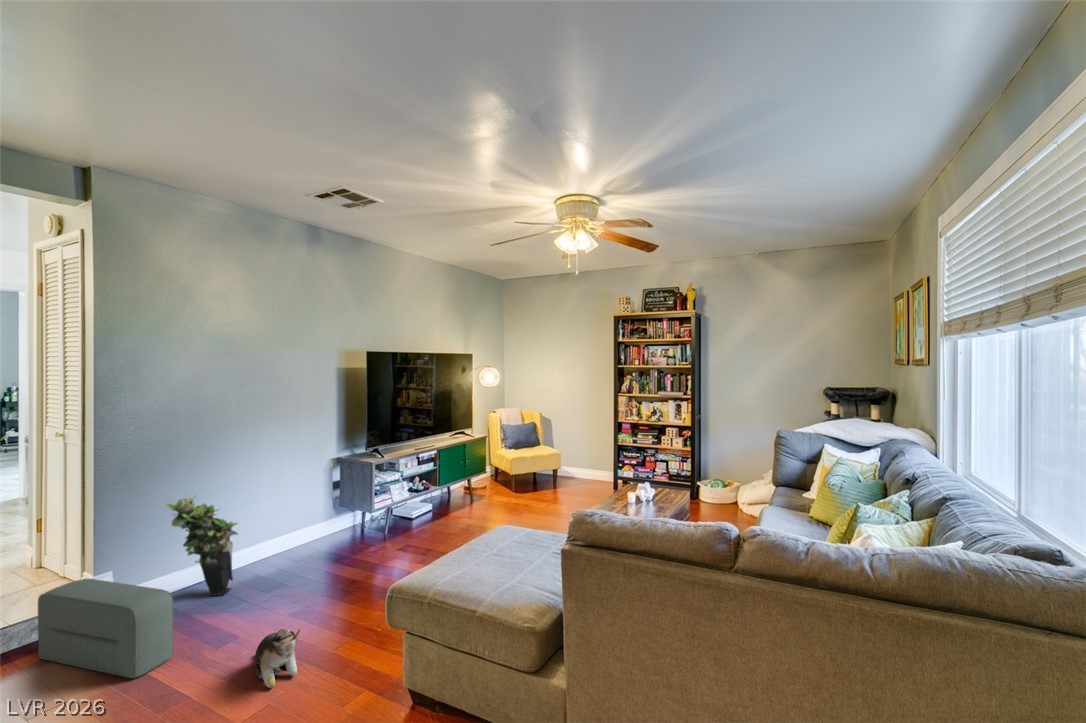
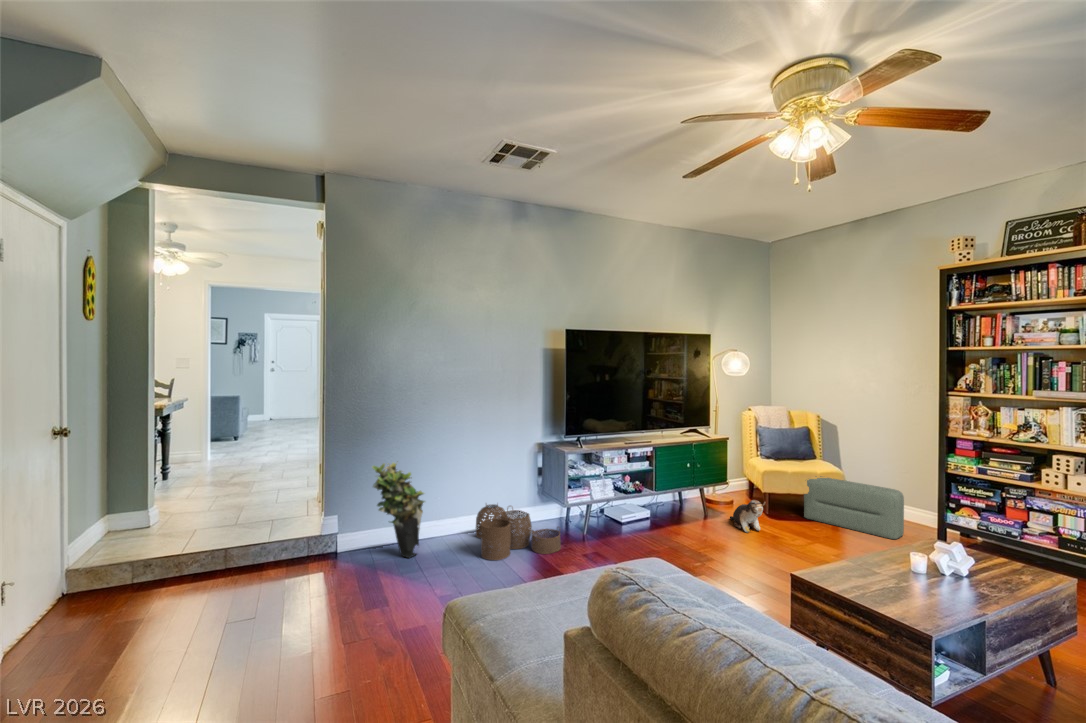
woven basket: none [279,520,378,574] -> present [476,504,561,560]
pouf: present [38,579,173,678] -> present [804,476,904,539]
plush toy: present [255,629,300,688] -> present [730,500,766,533]

